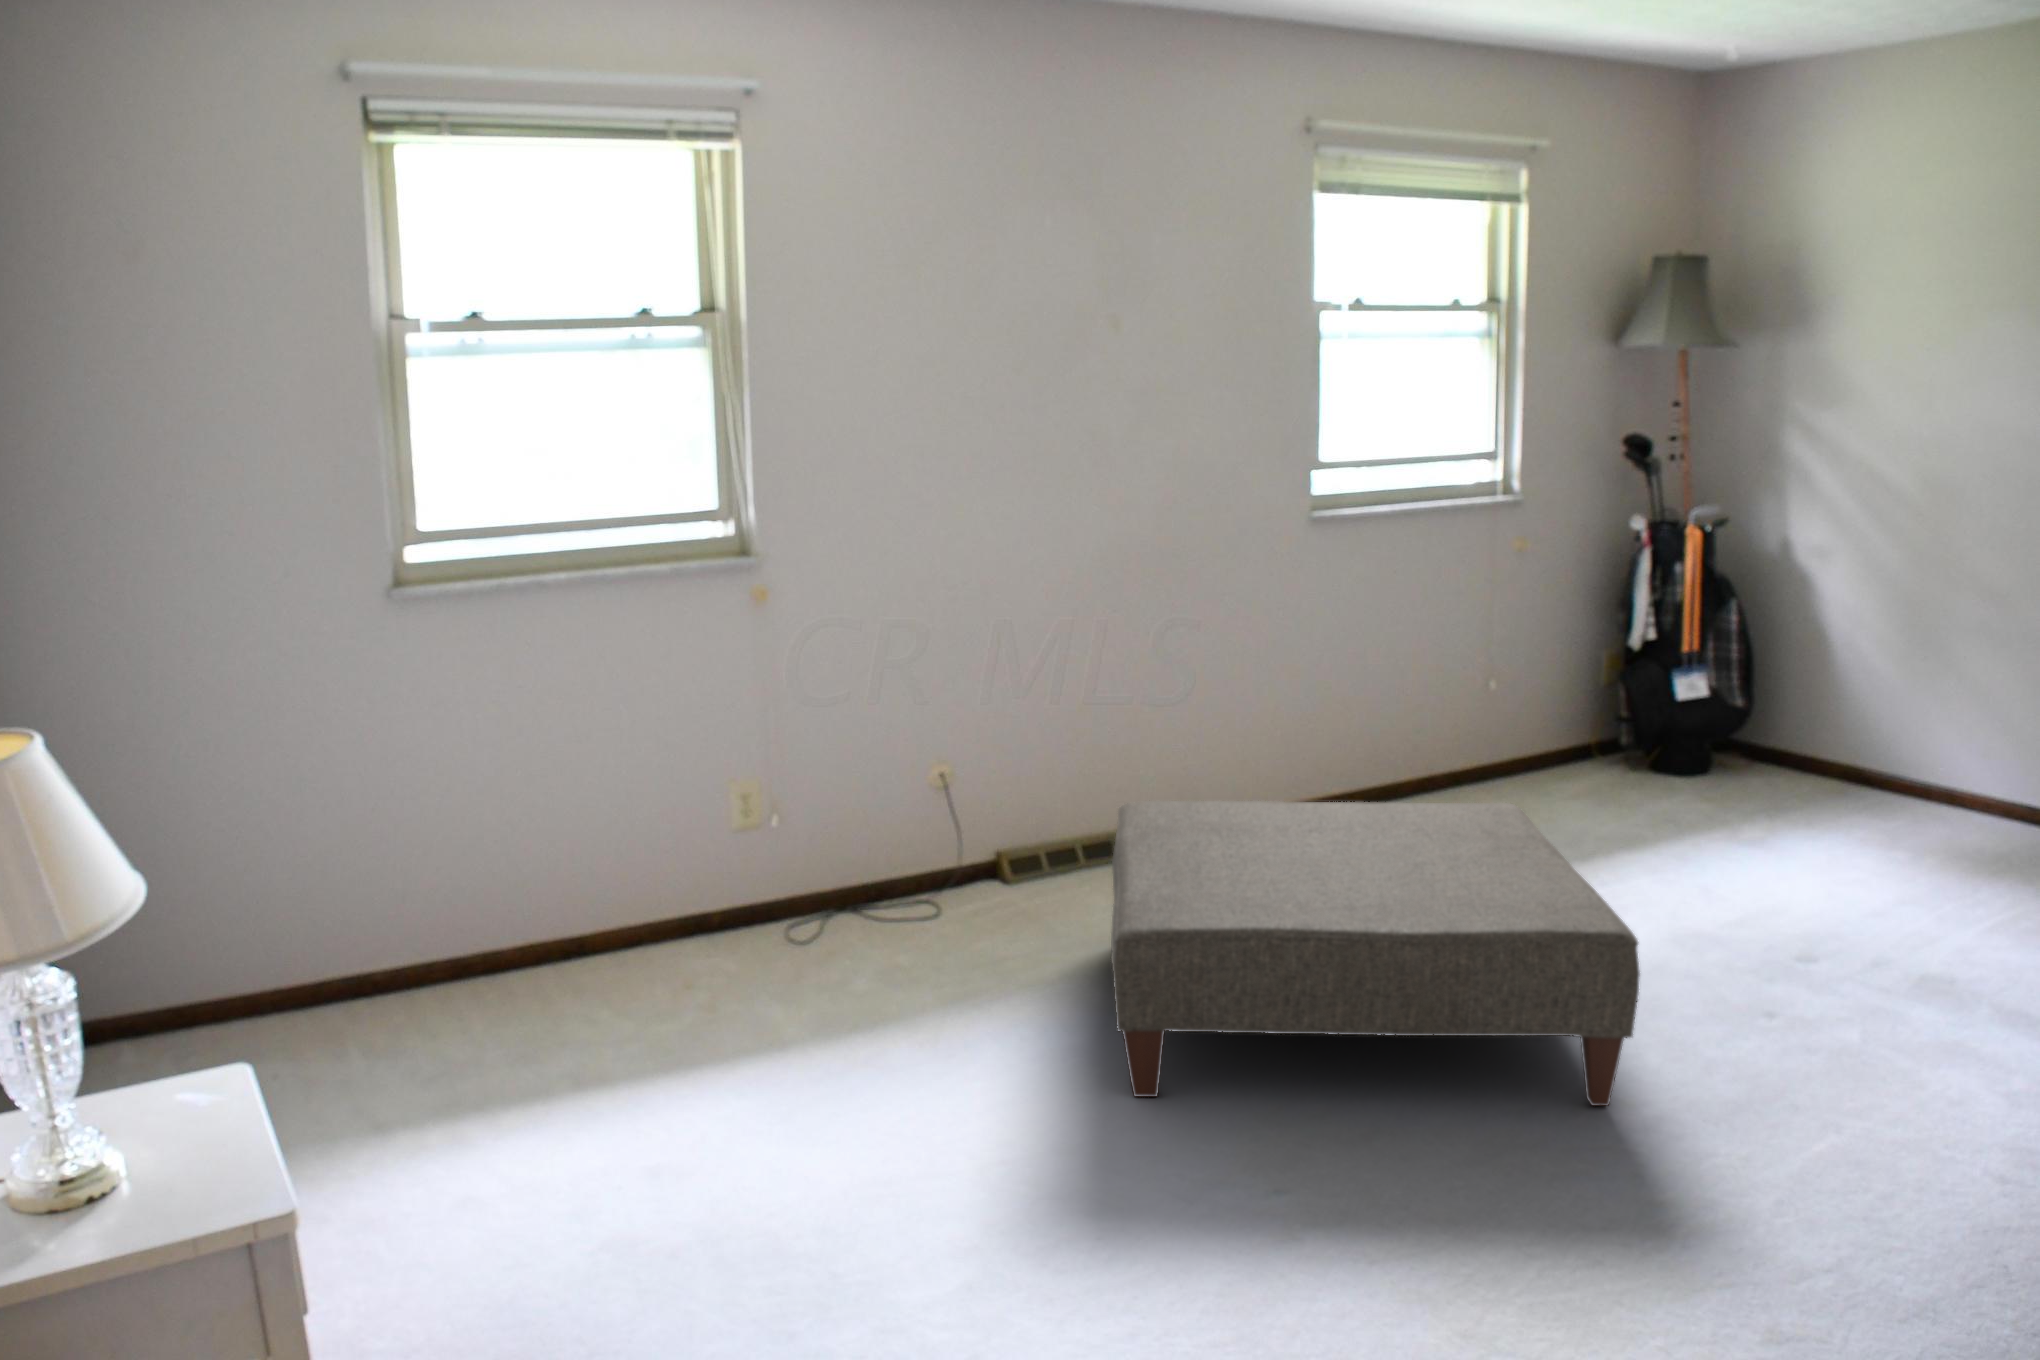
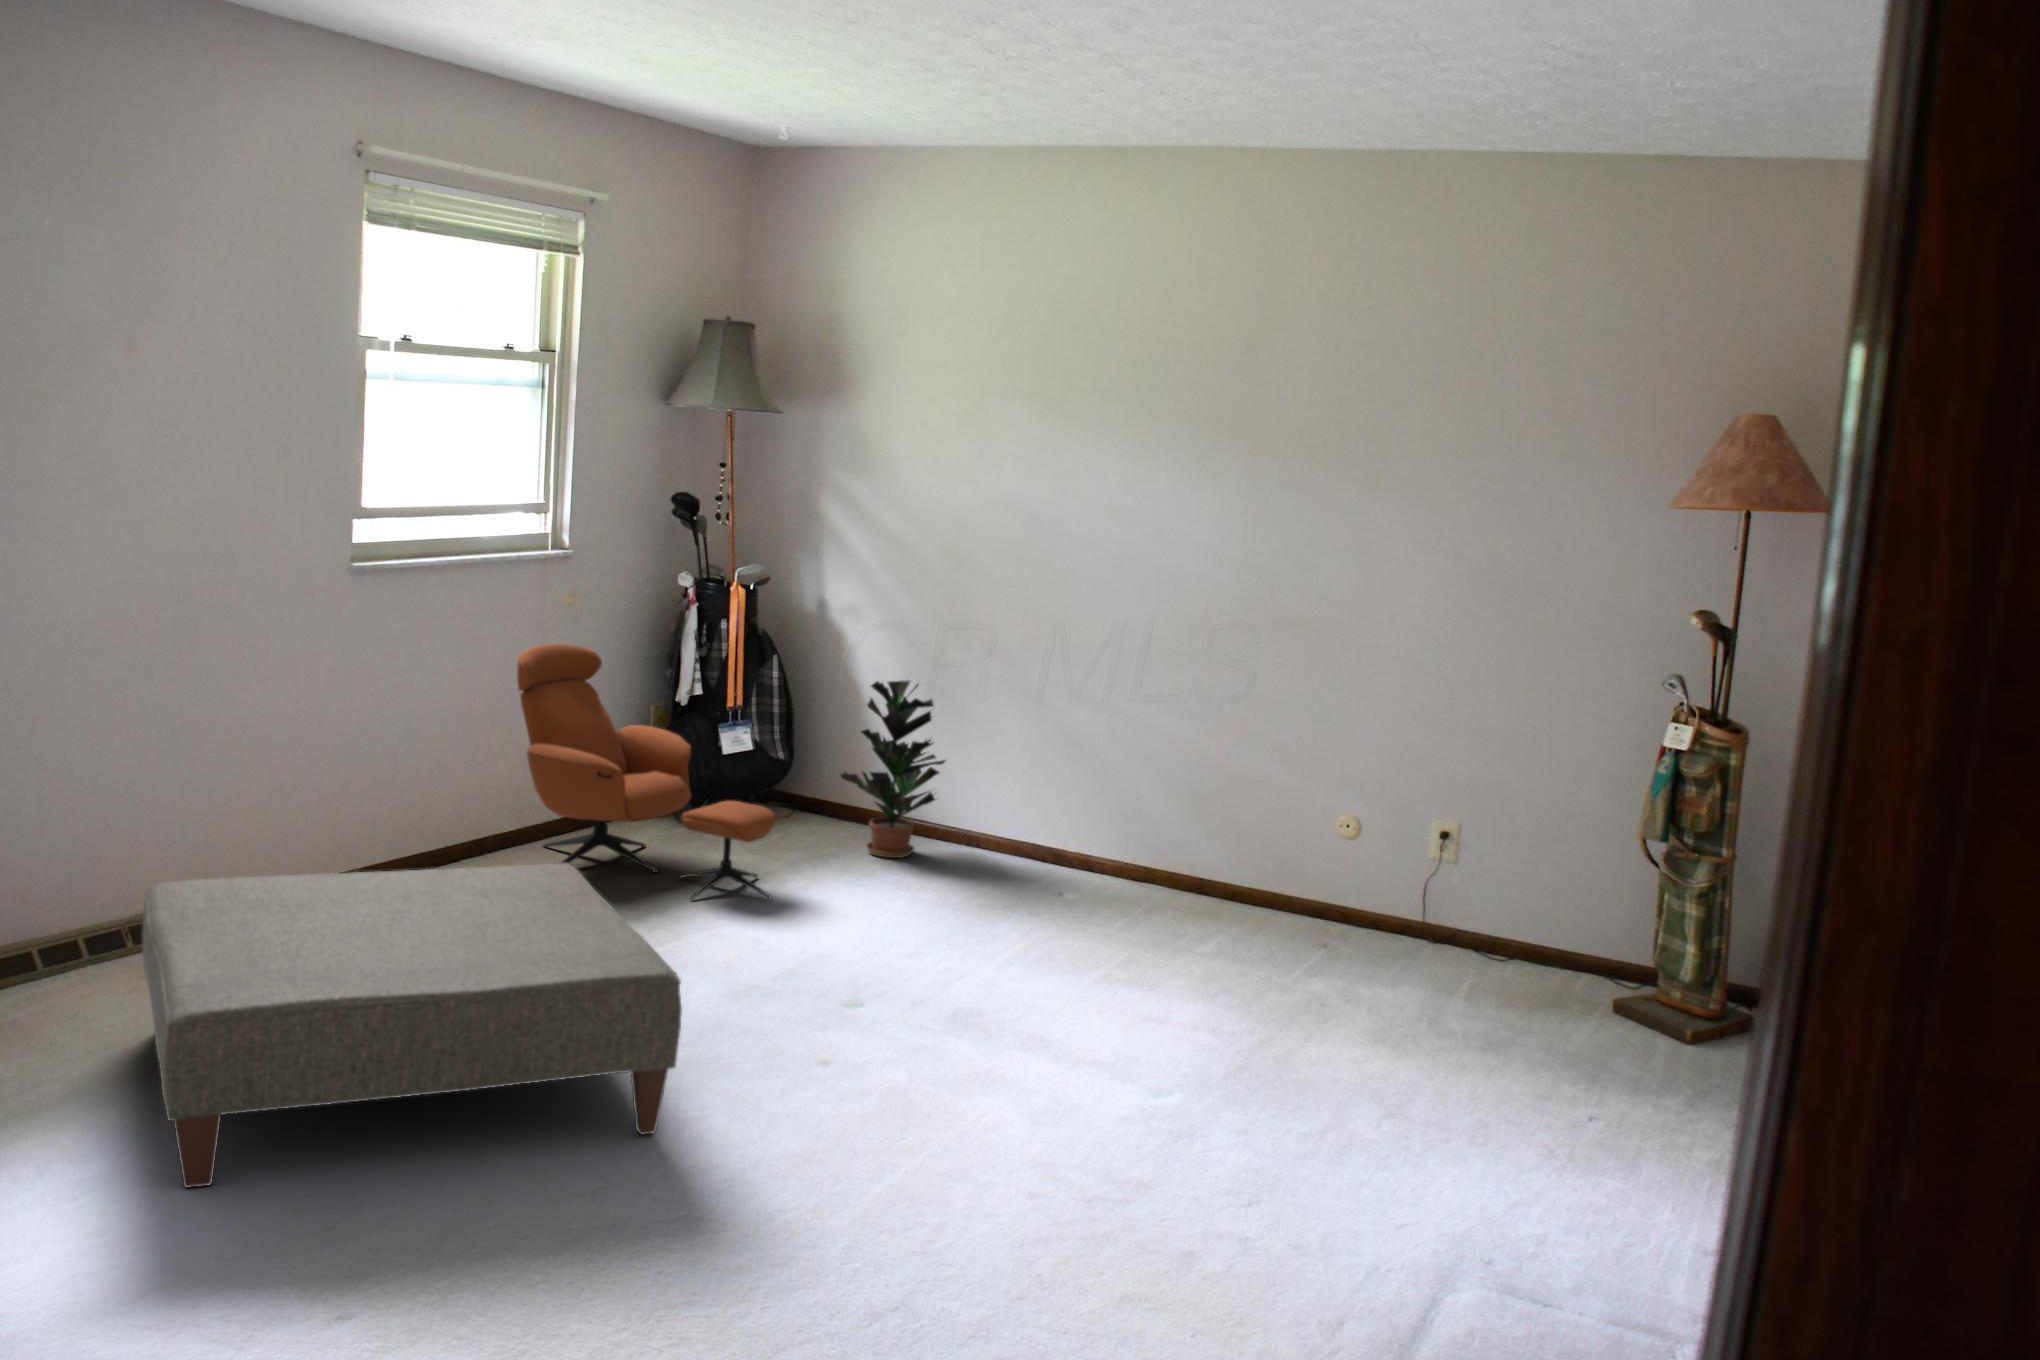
lounge chair: none [1465,588,1740,852] -> present [517,643,776,899]
potted plant: none [1813,622,1948,816] -> present [841,680,945,858]

